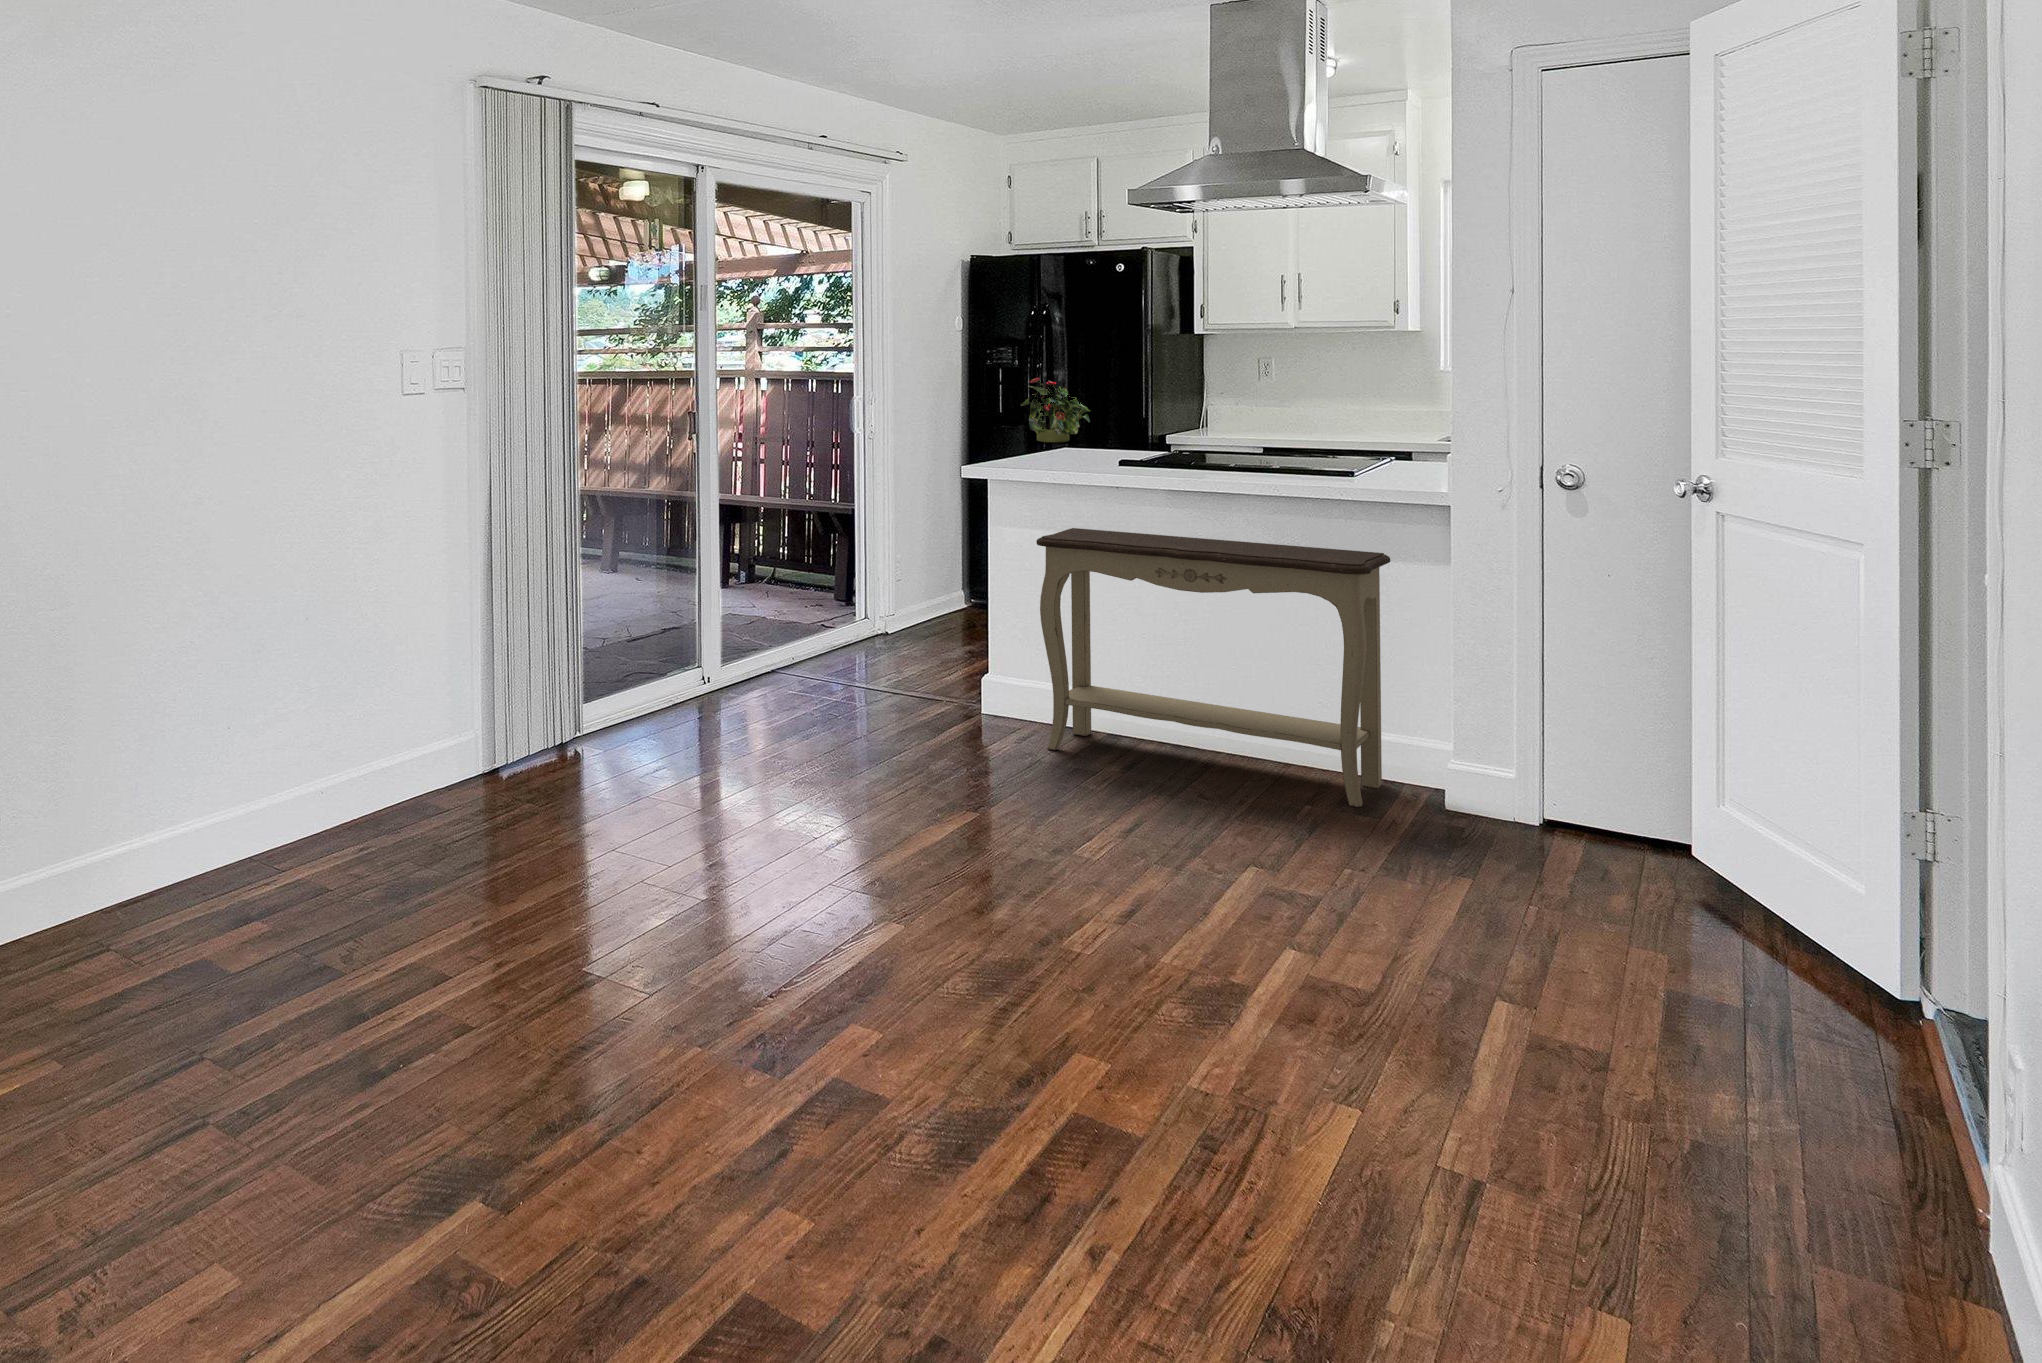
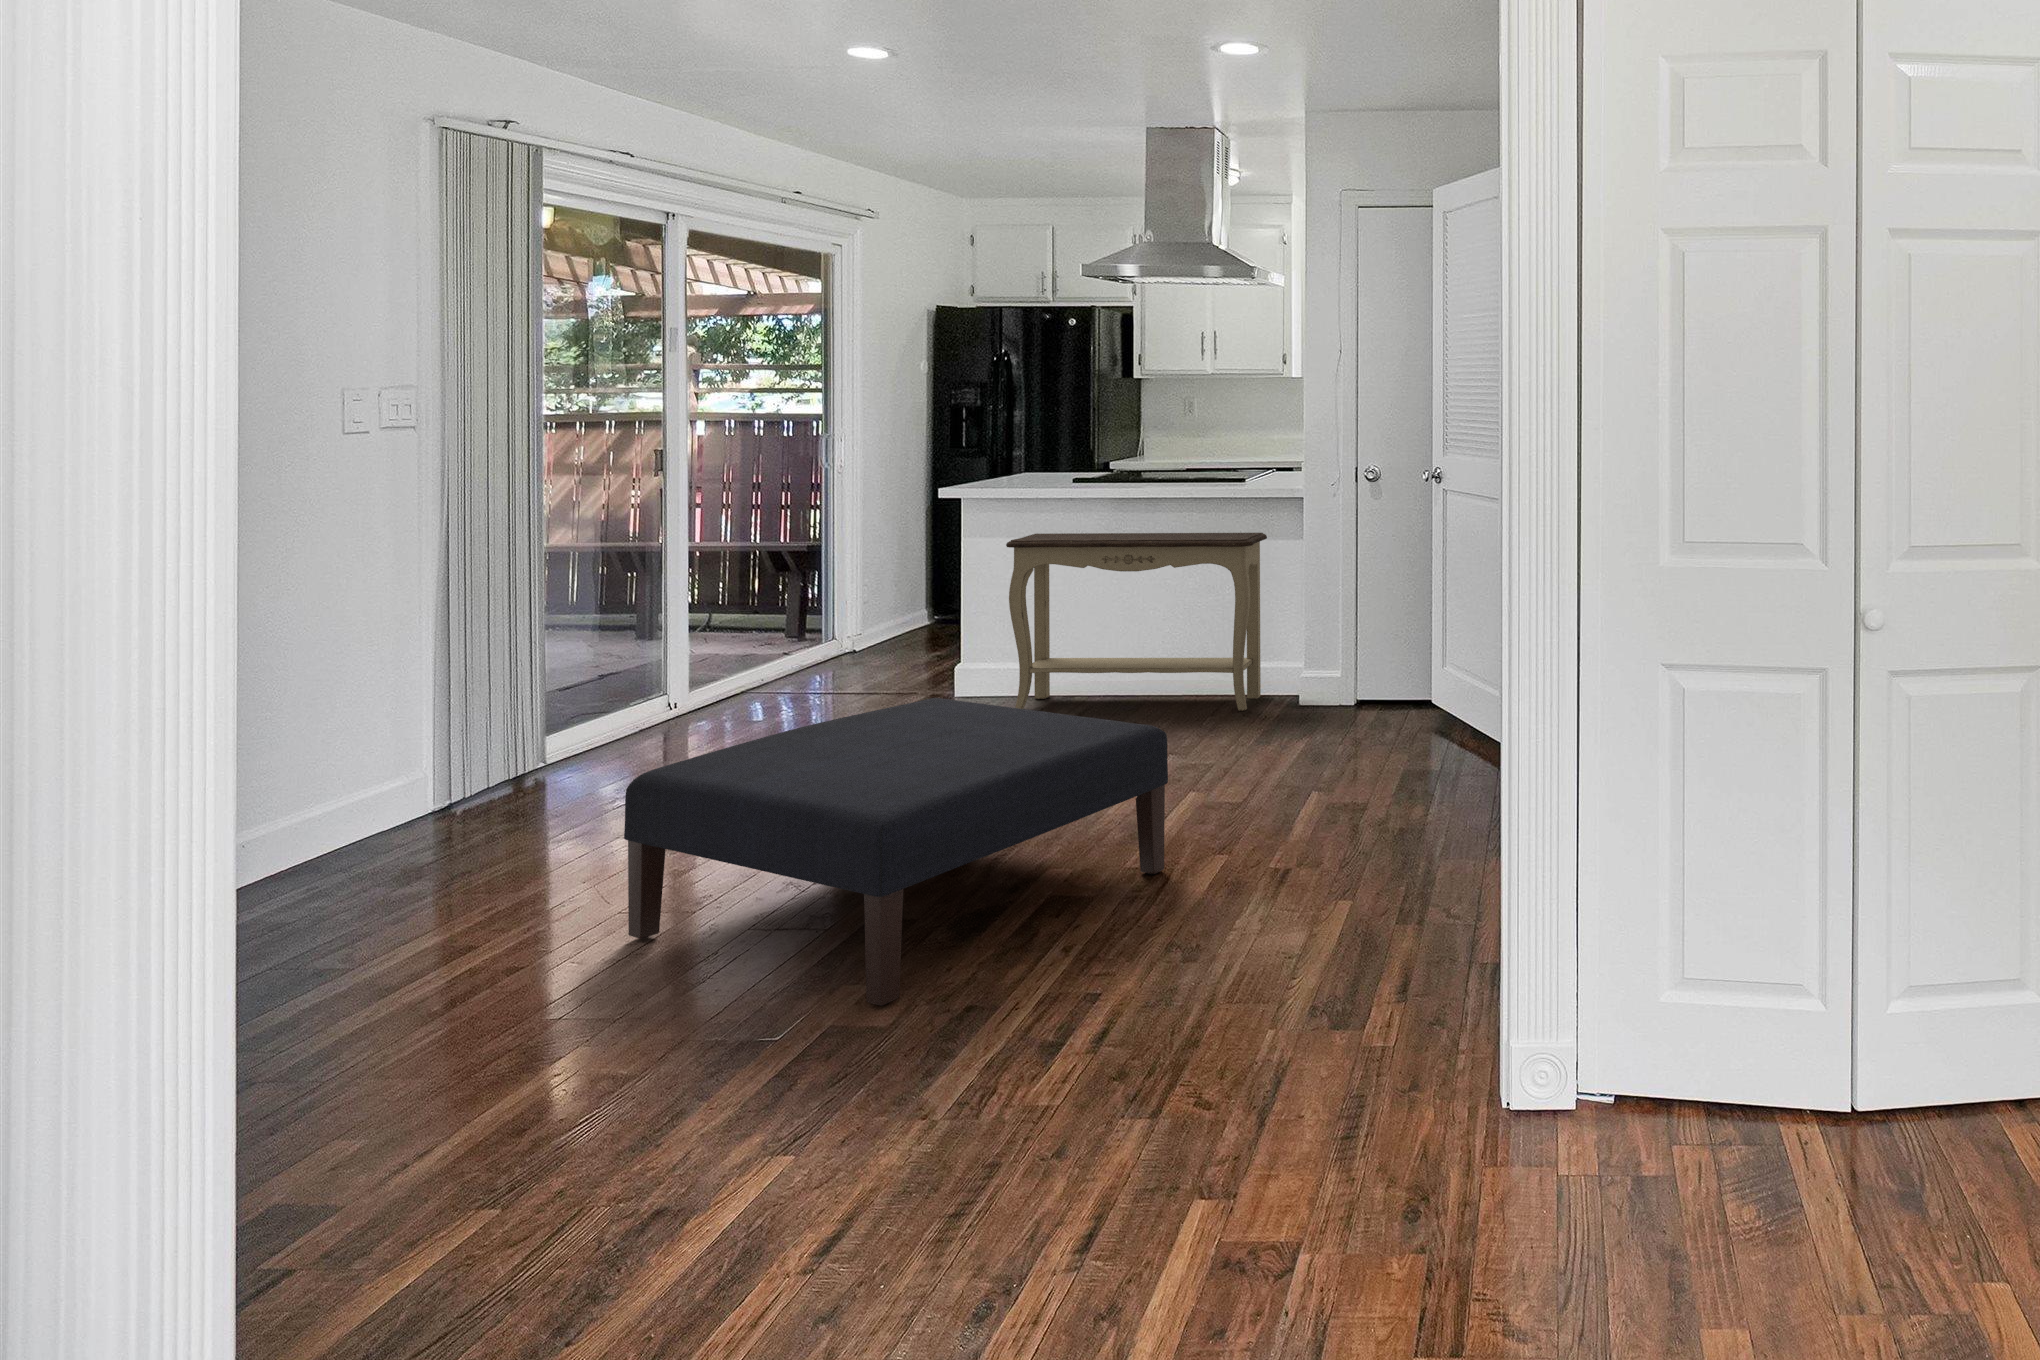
potted plant: present [1021,378,1090,442] -> none [983,417,1045,474]
ottoman: none [580,759,1252,1272] -> present [624,698,1168,1006]

